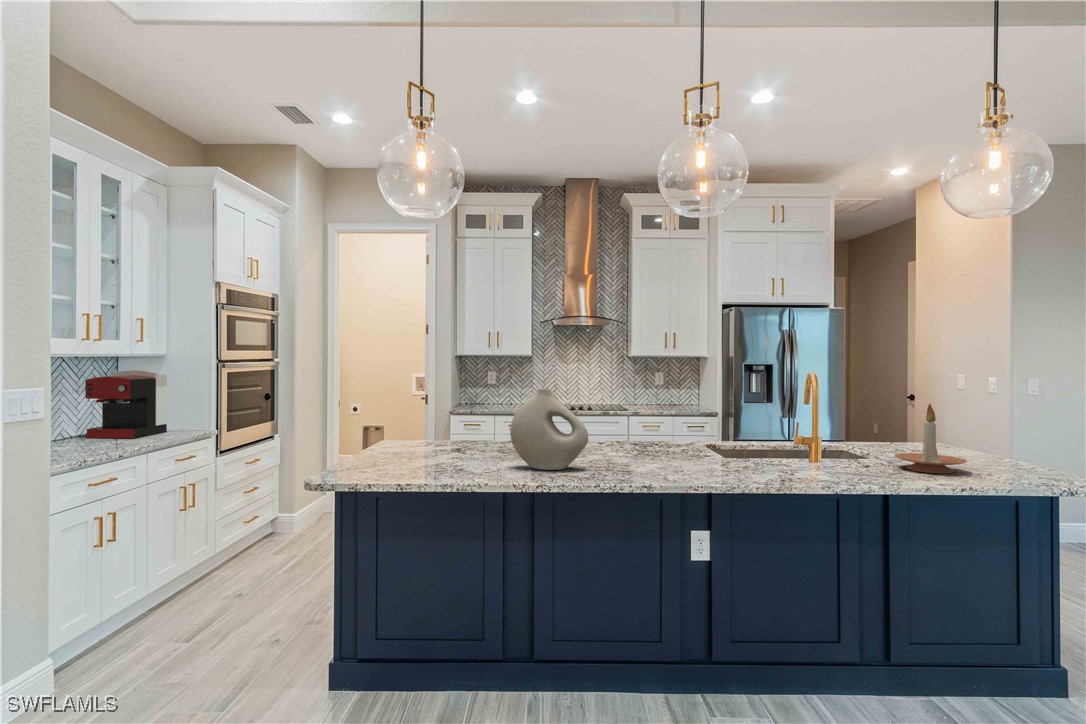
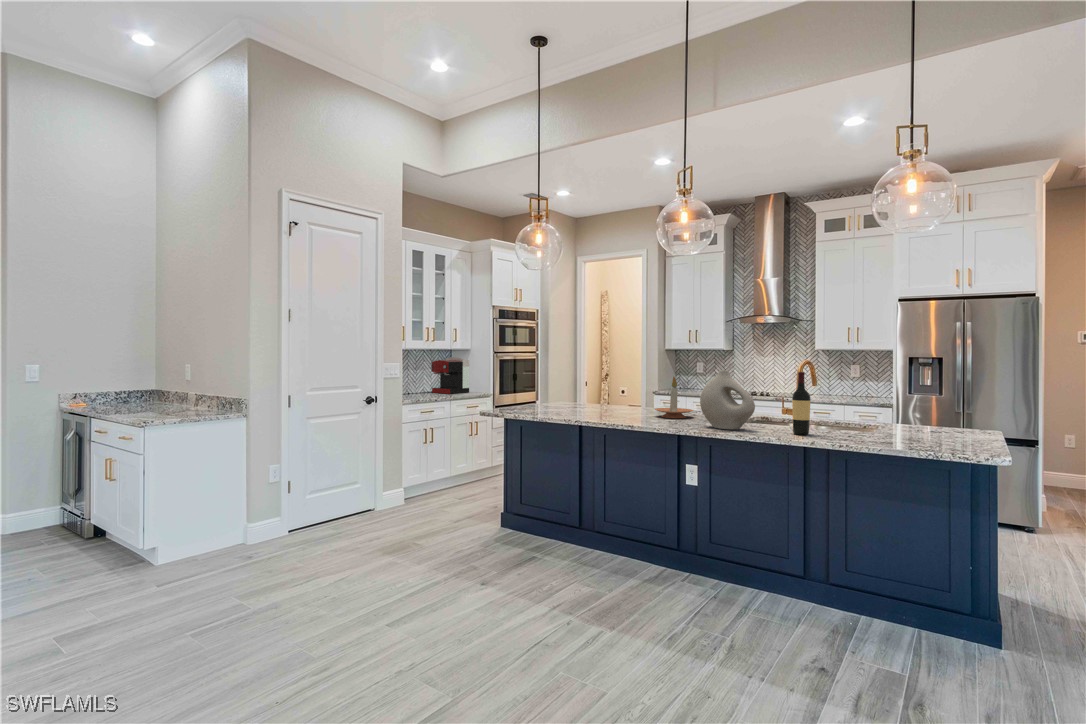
vase: present [510,389,588,470] -> present [700,370,755,430]
wine bottle: none [860,392,885,477] -> present [792,372,811,435]
candle holder: present [894,404,967,473] -> present [655,377,693,418]

